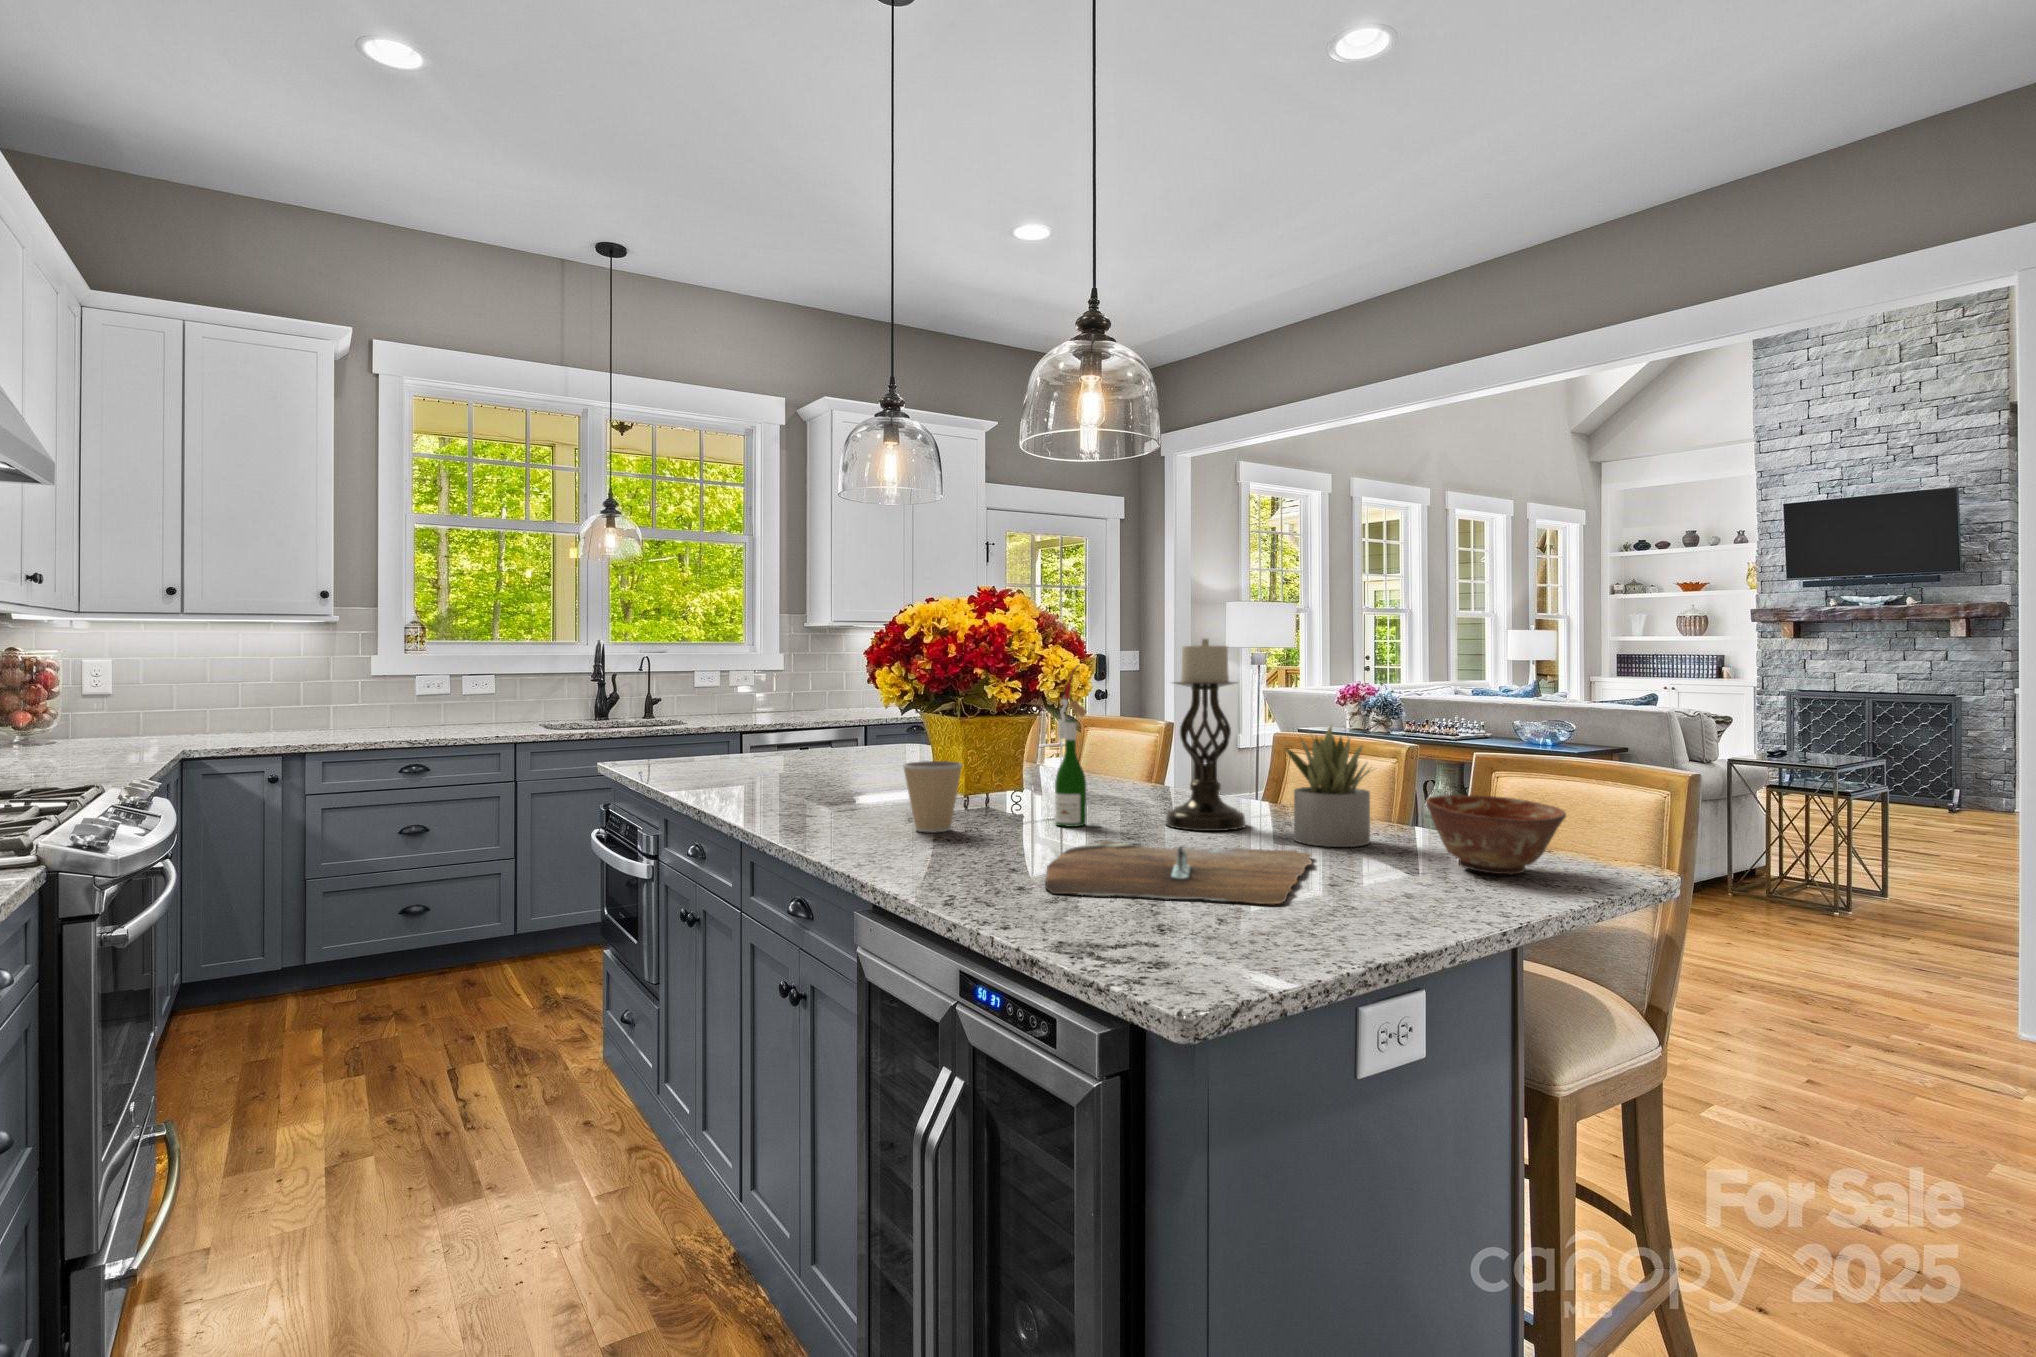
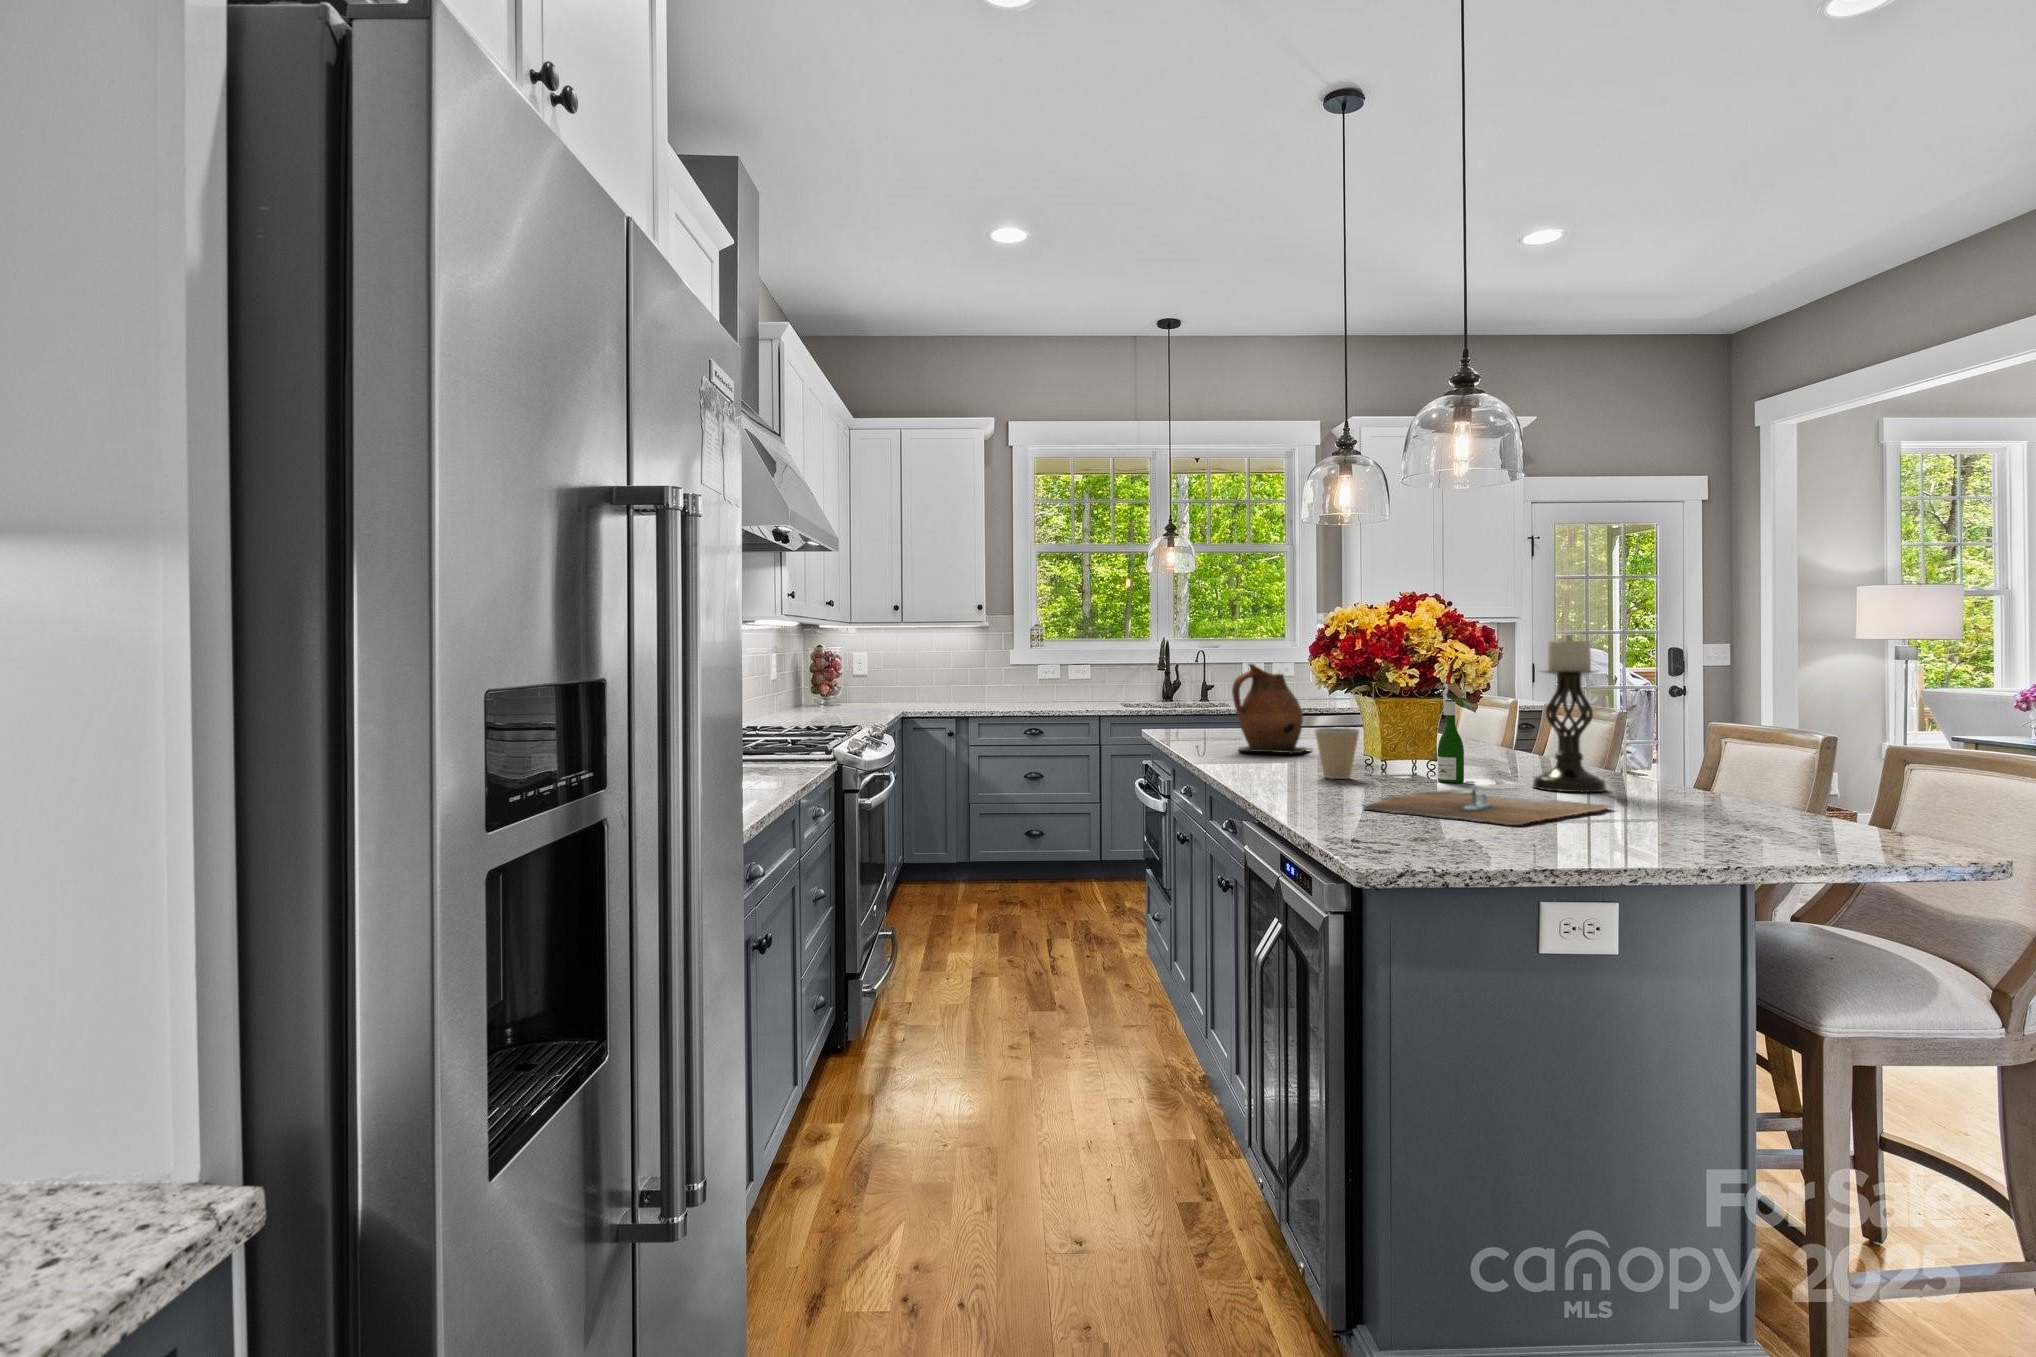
ceramic pitcher: none [747,673,846,793] -> present [1232,664,1311,754]
succulent plant: present [1286,726,1370,847] -> none [1617,706,1705,807]
ceramic bowl: present [1426,795,1566,874] -> none [1703,765,1832,830]

